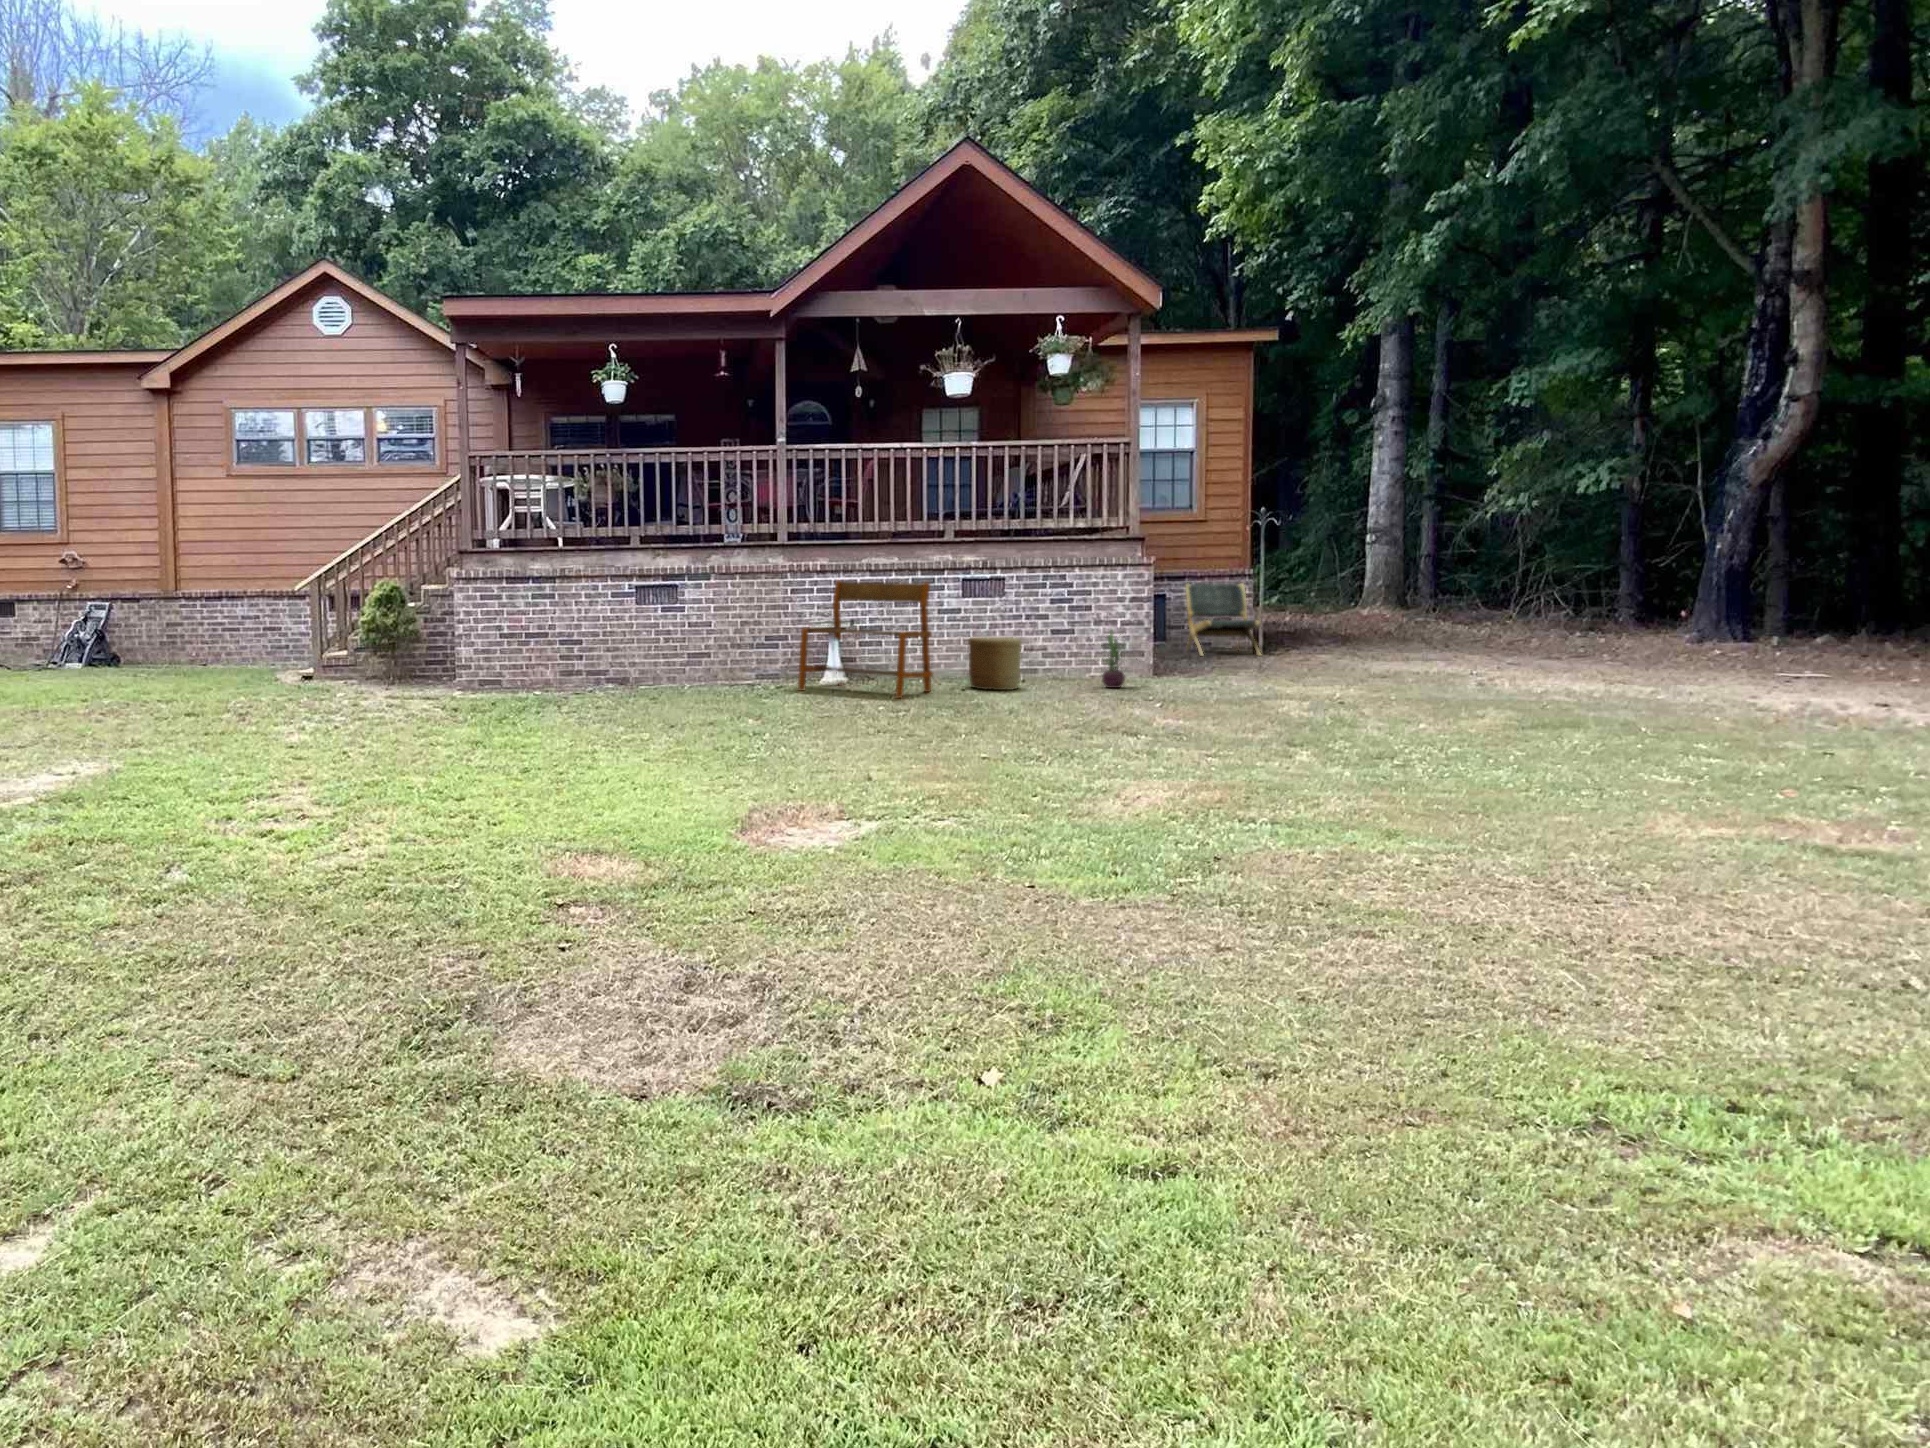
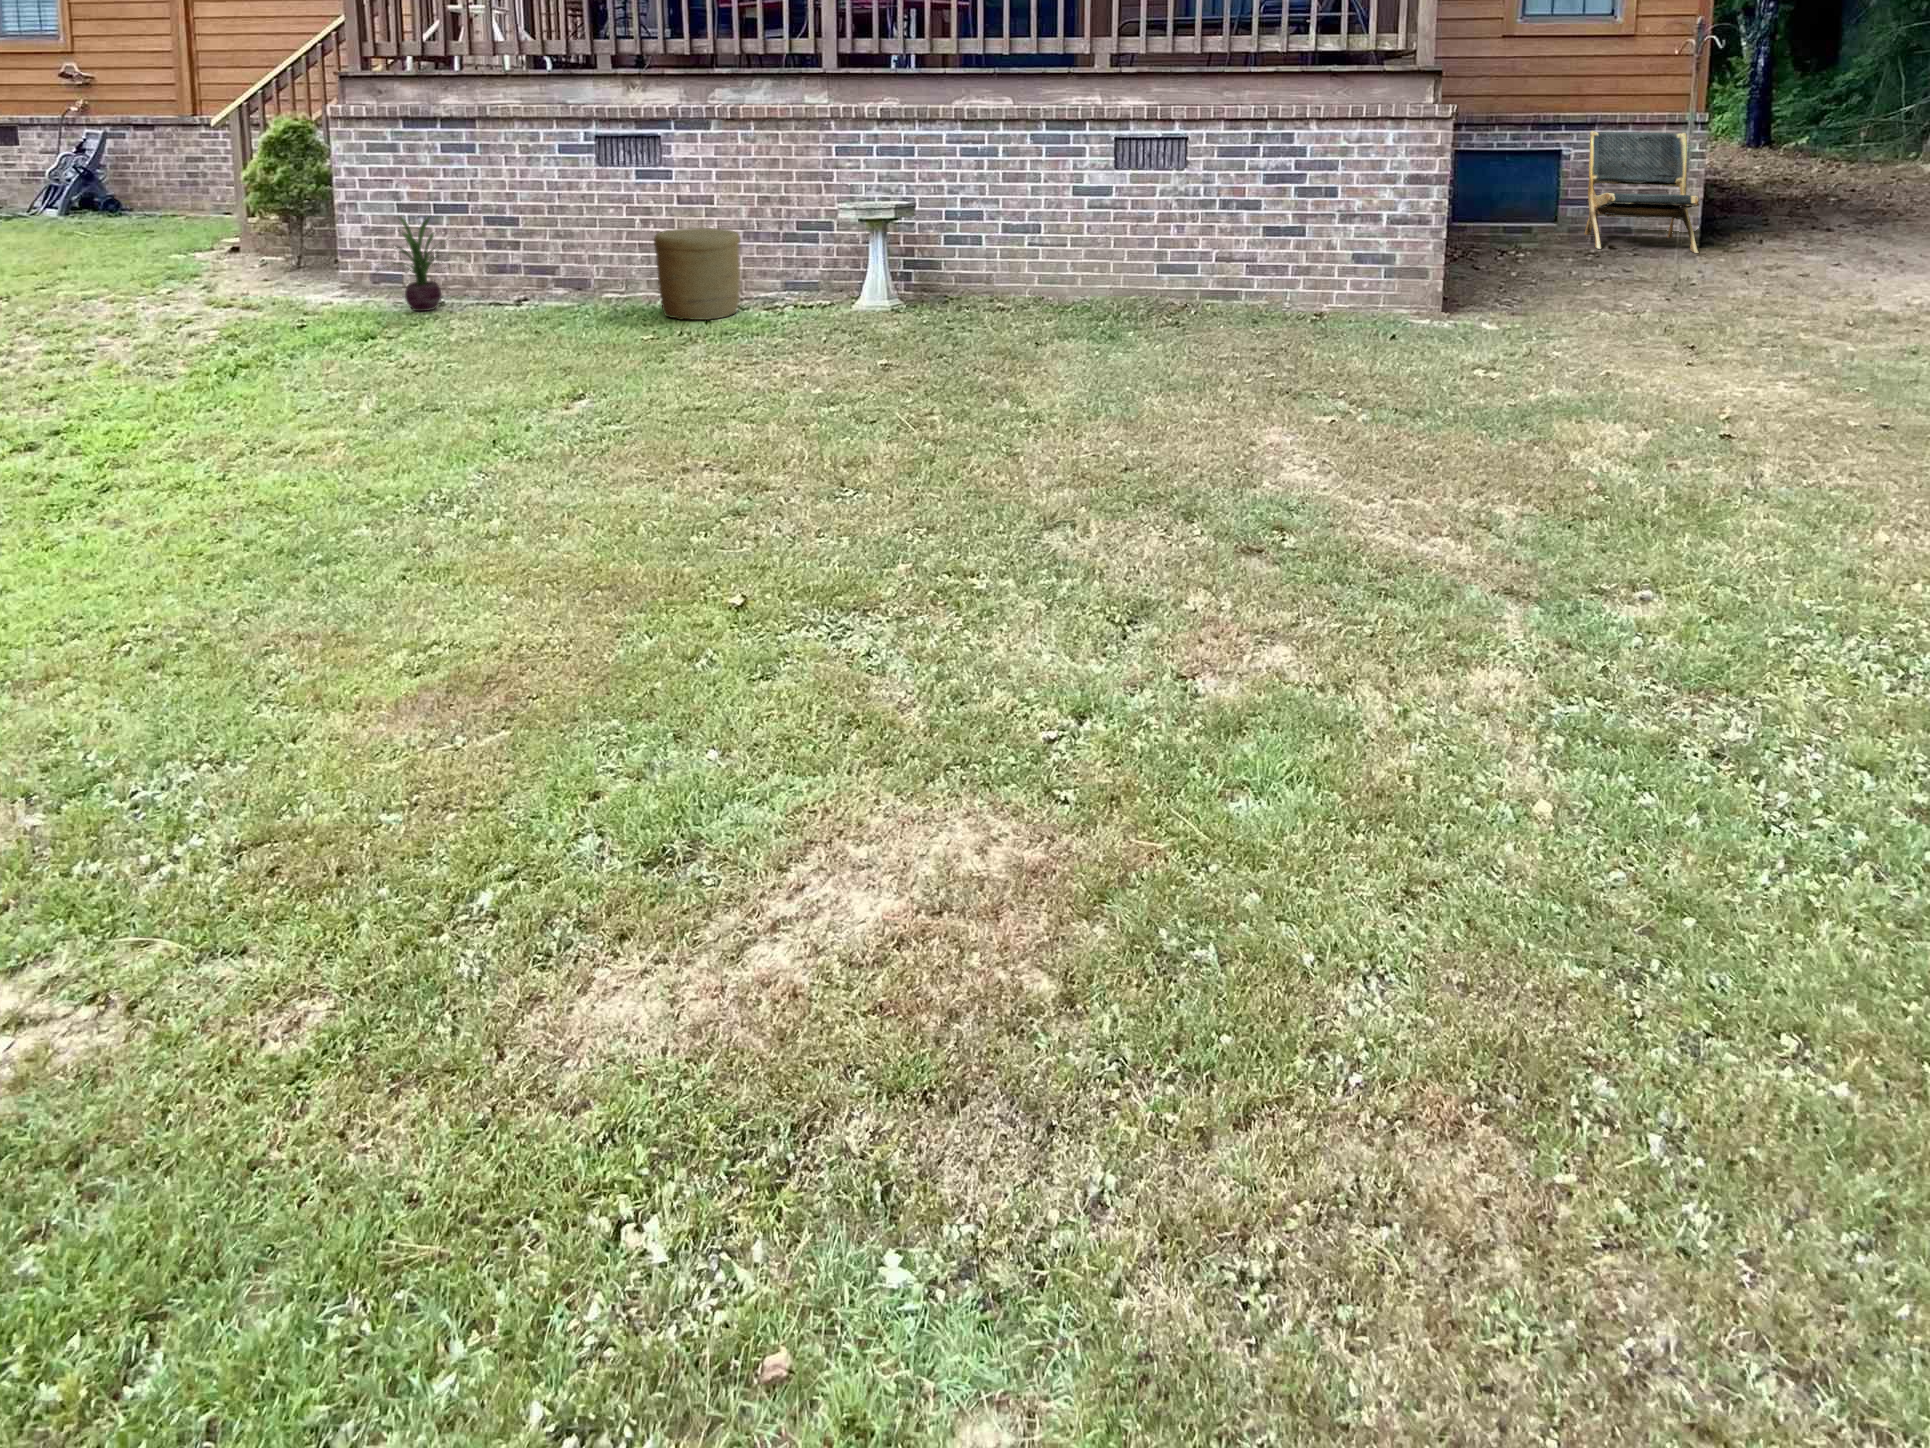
bench: present [798,581,933,698] -> none [831,135,1032,346]
decorative plant: present [1102,630,1125,688] -> present [387,217,456,311]
woven basket: present [968,637,1022,690] -> present [654,228,740,320]

